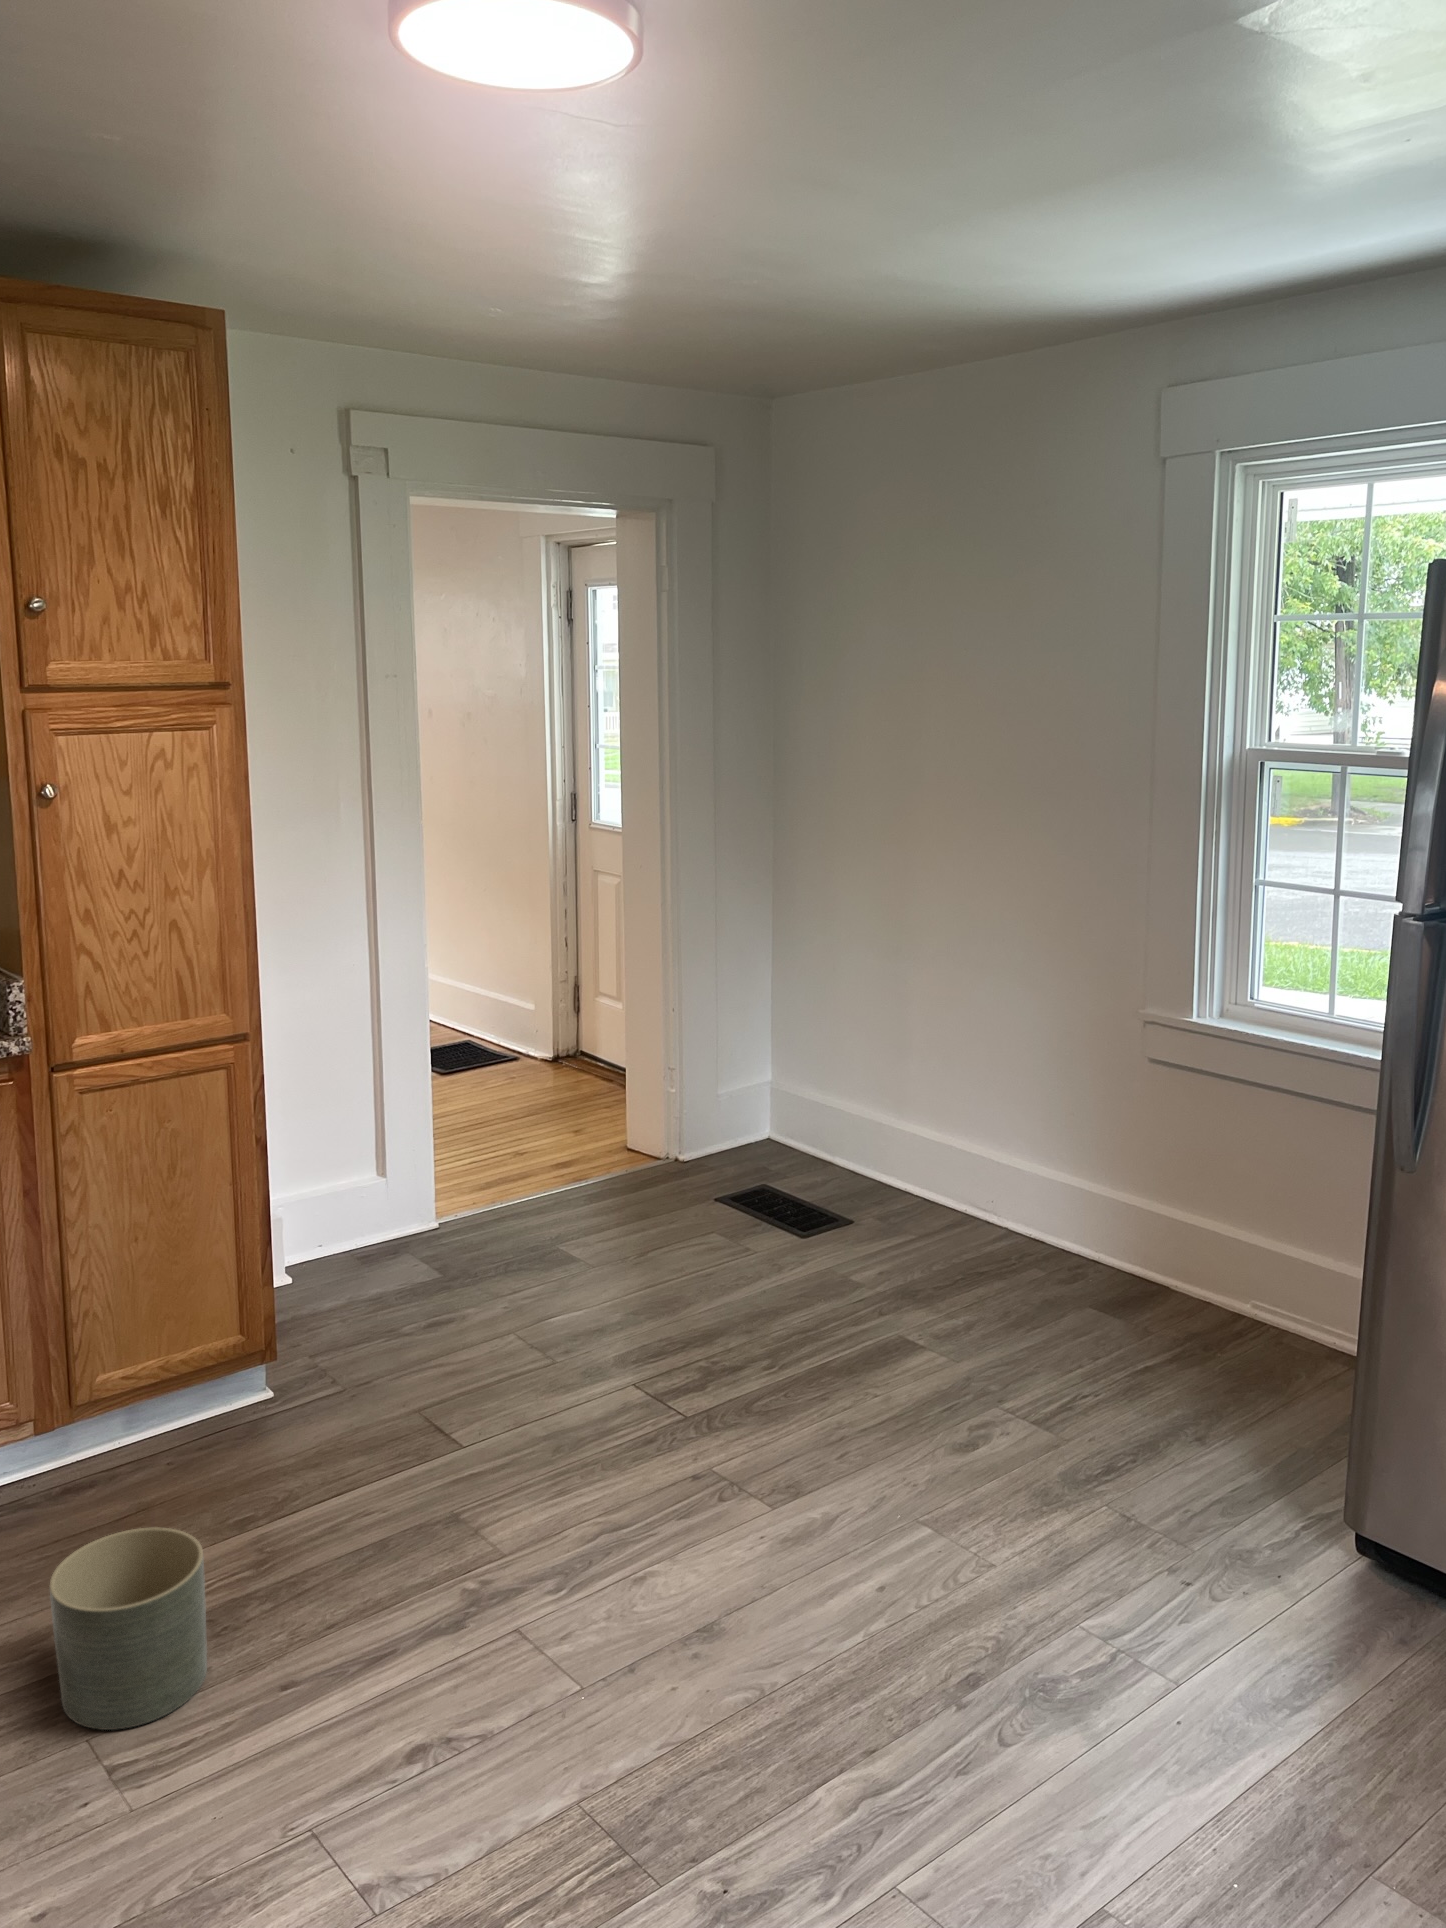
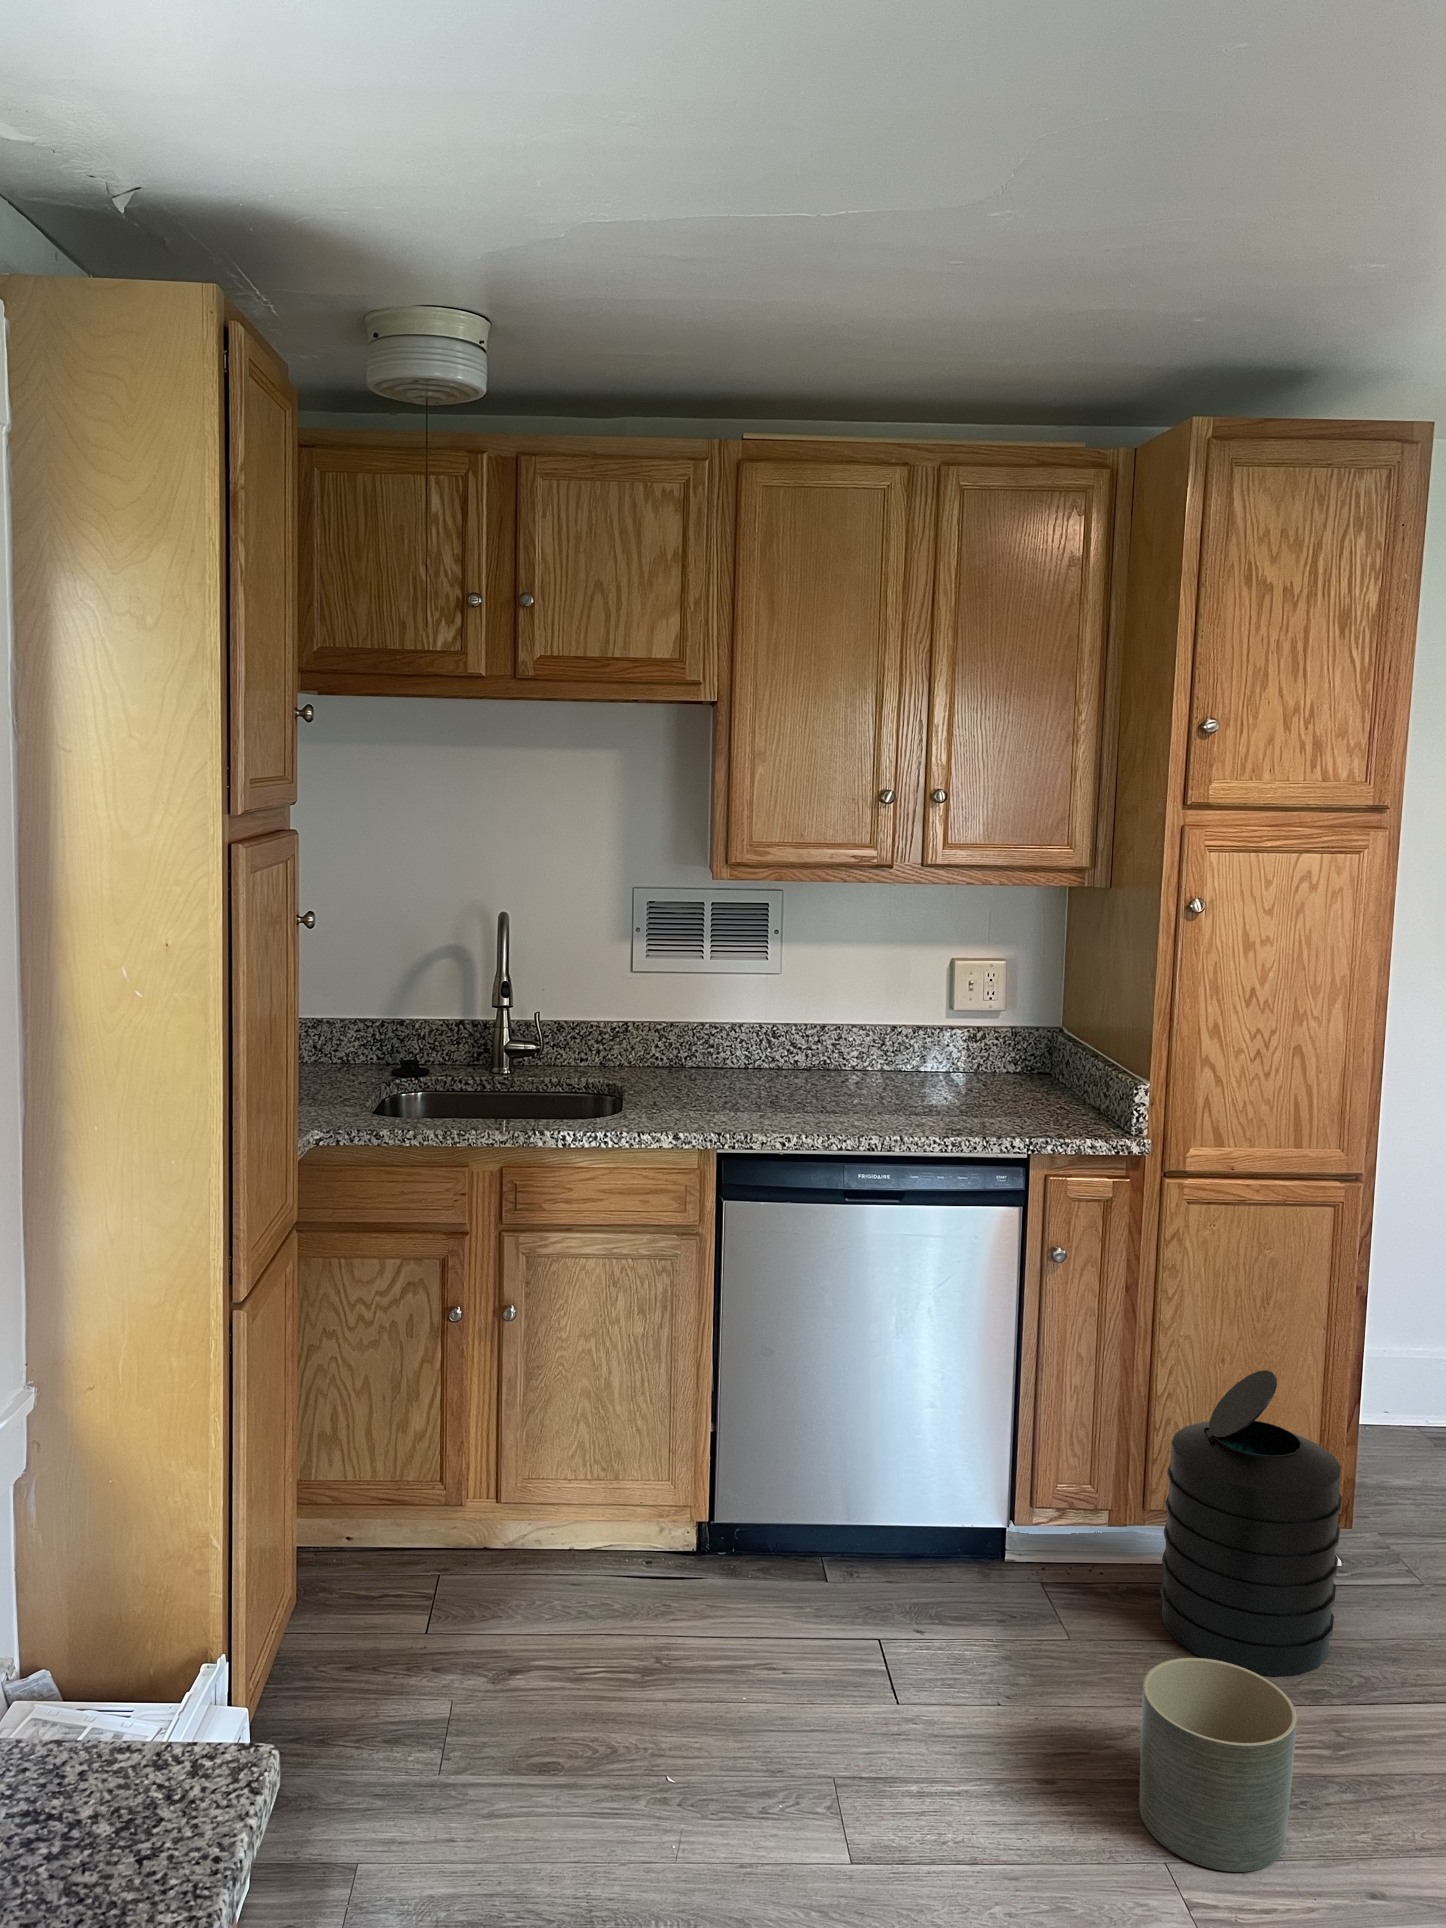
trash can: none [84,1239,261,1530] -> present [1160,1370,1342,1676]

